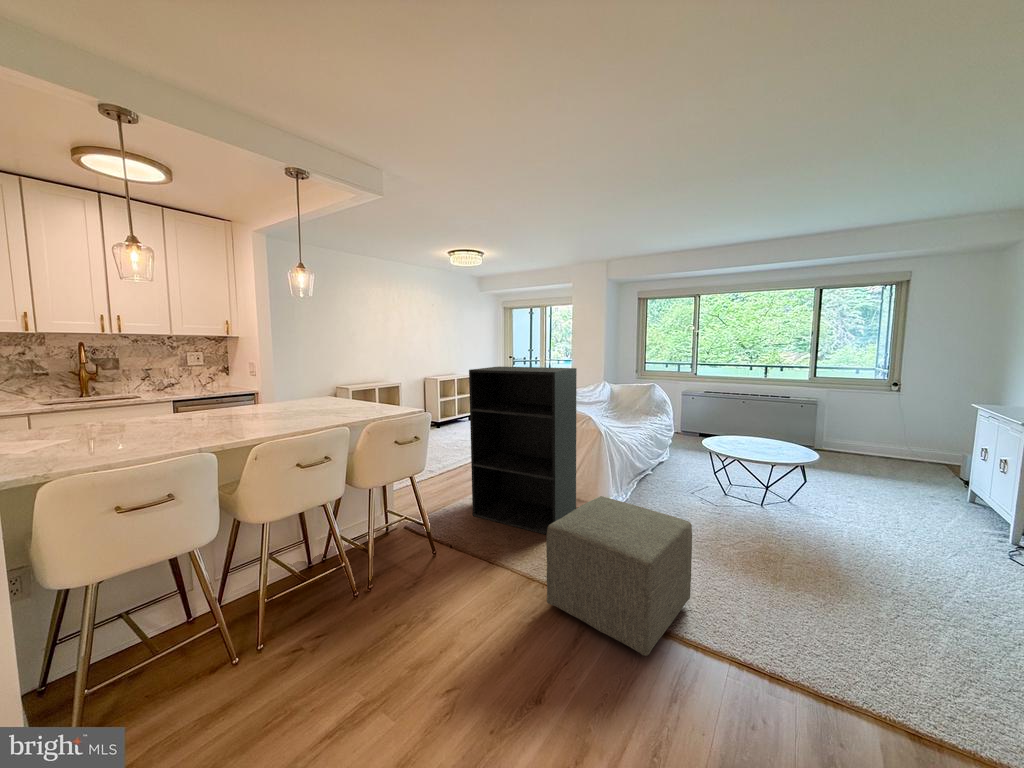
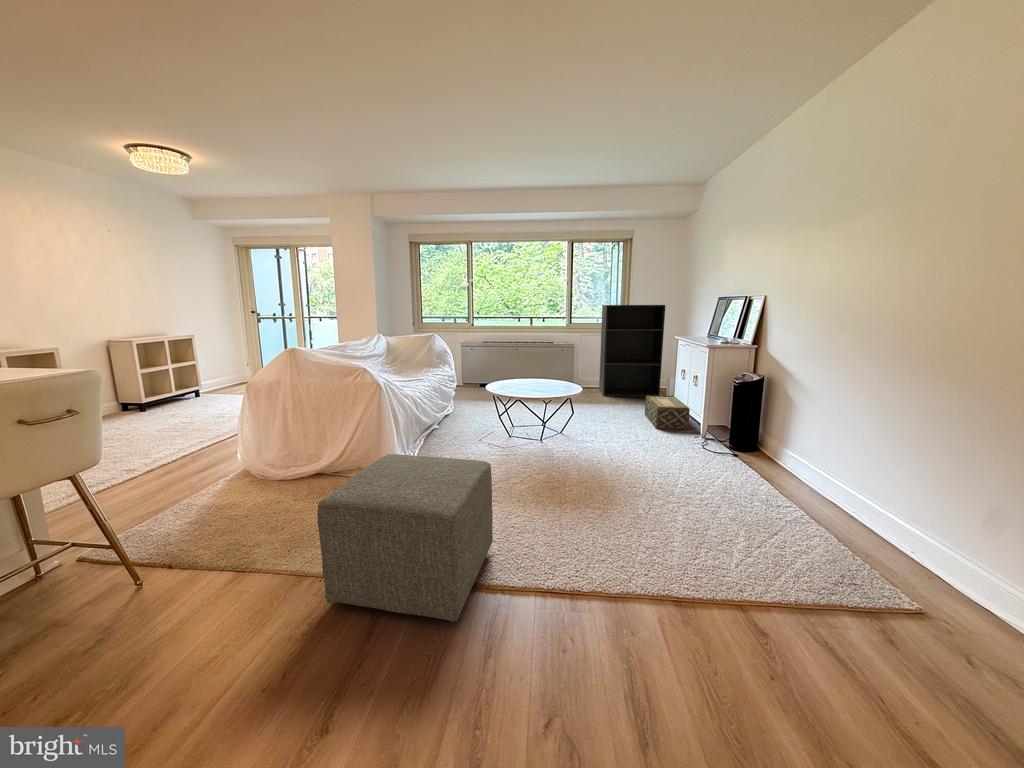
bookshelf: present [469,367,577,535] -> present [599,305,665,397]
woven basket: none [925,474,1004,531] -> present [645,396,690,429]

